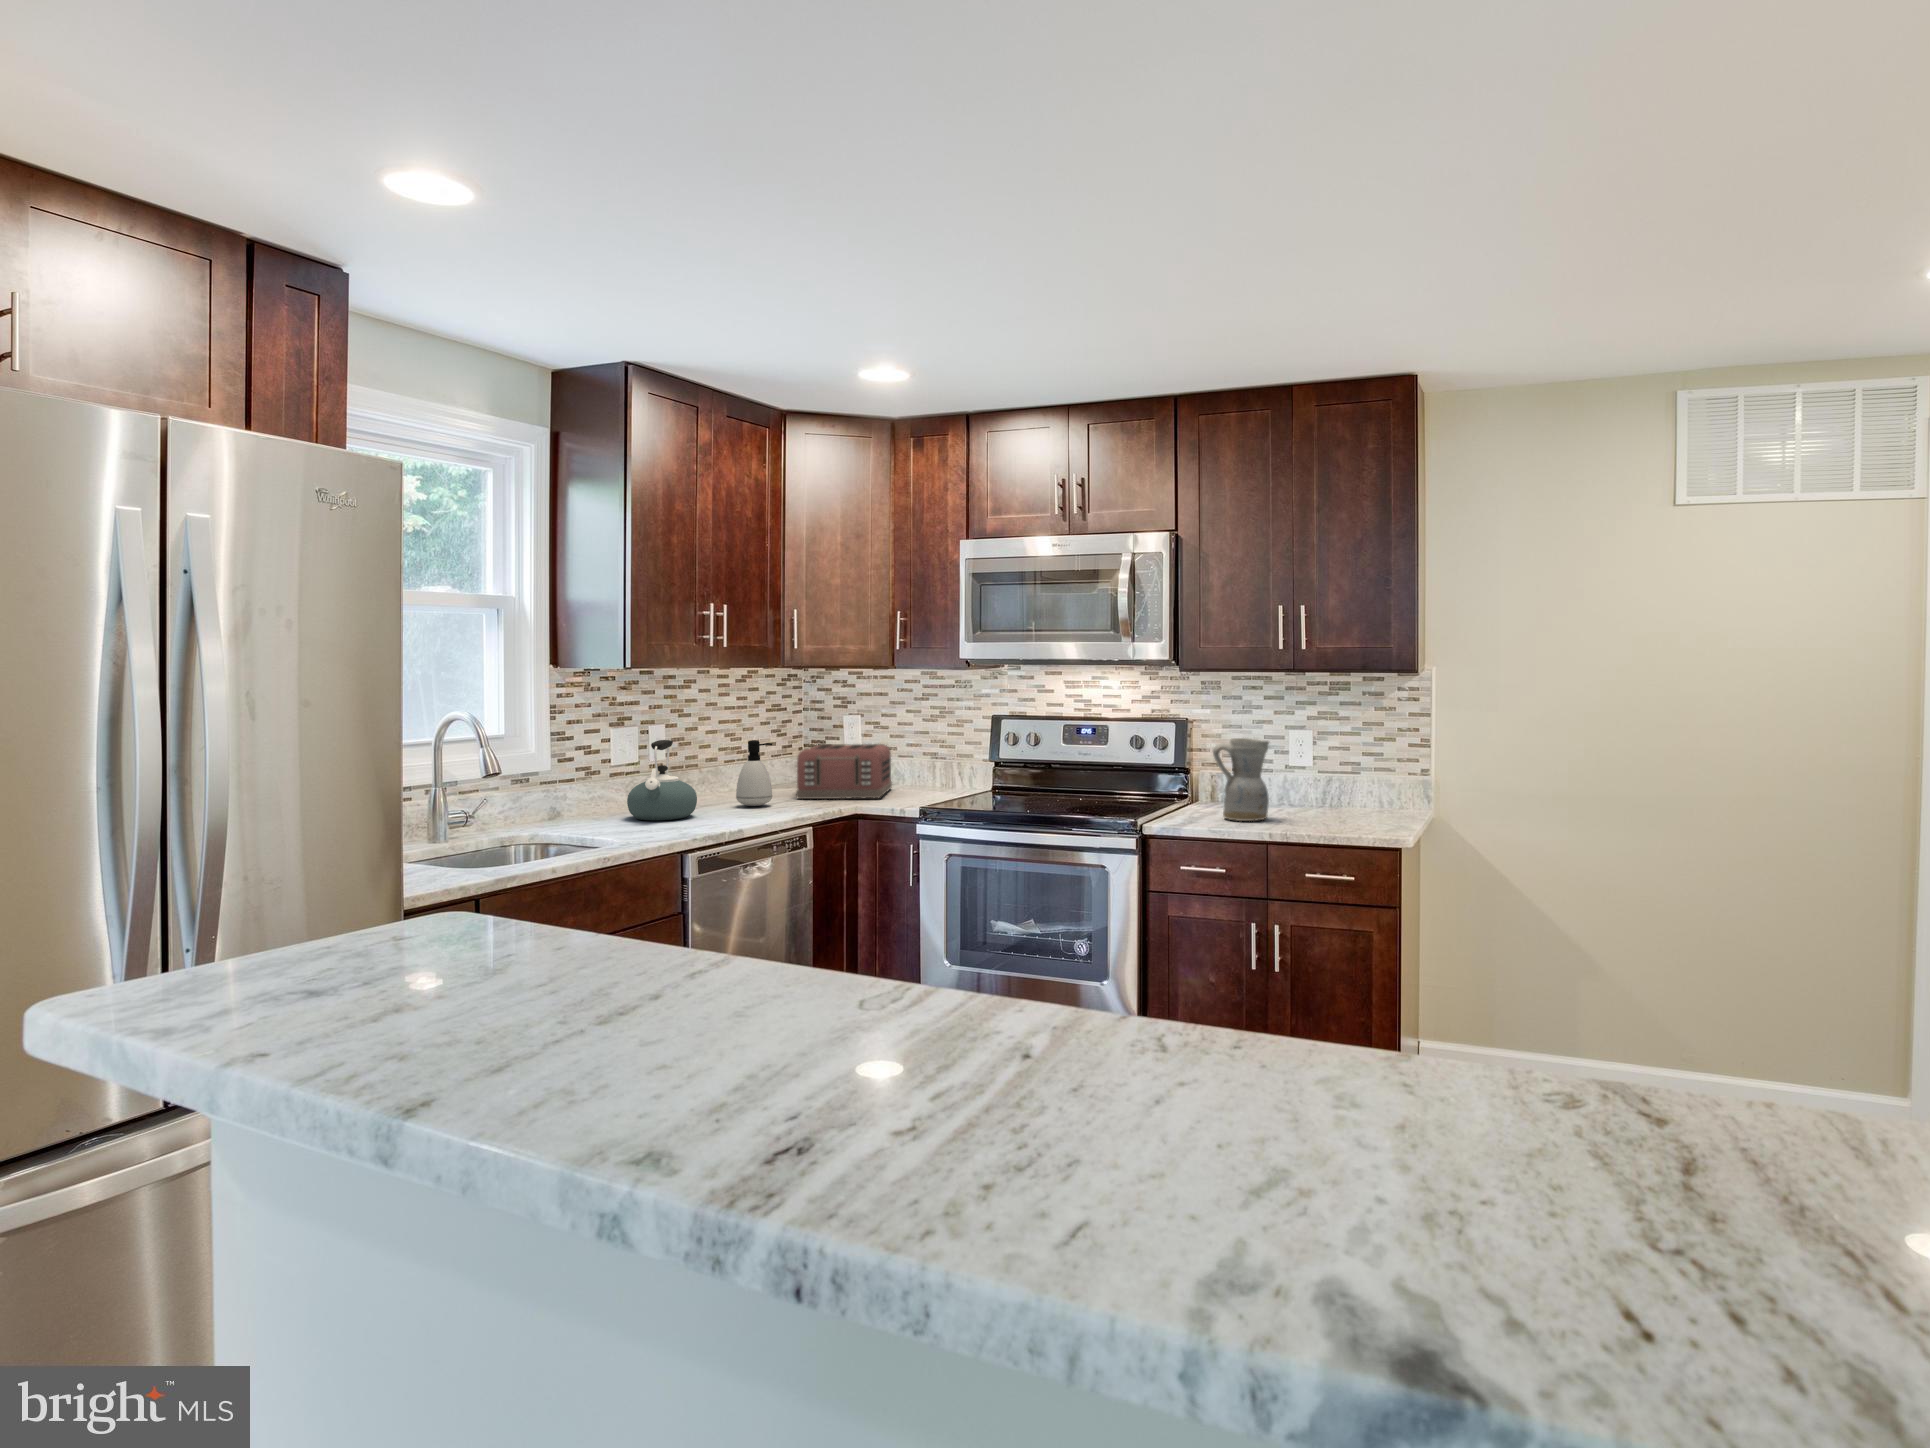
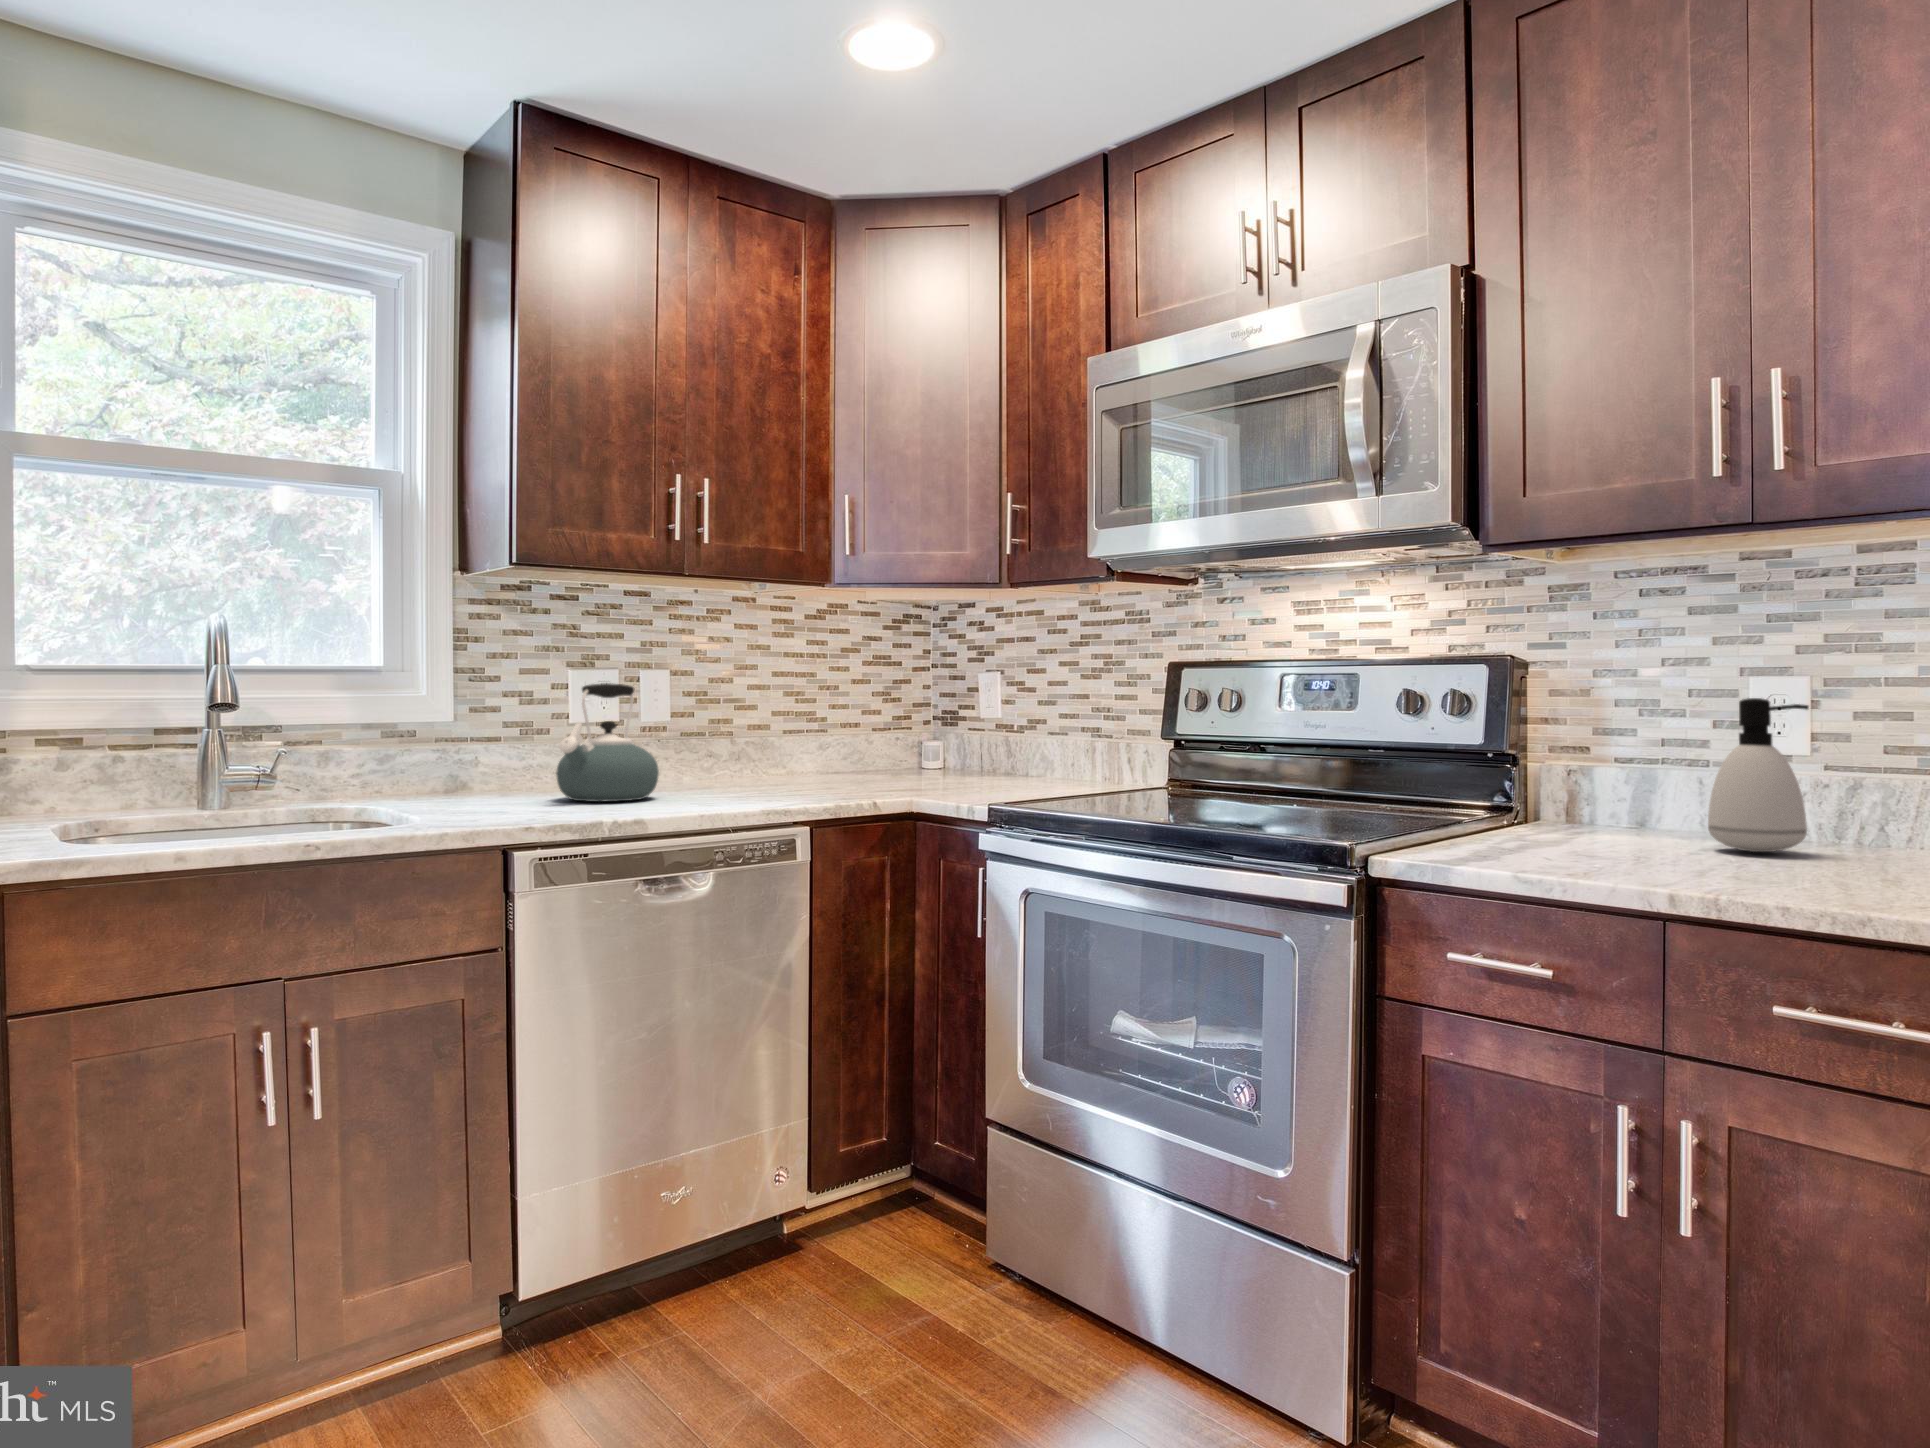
ceramic pitcher: present [1213,738,1269,821] -> none [1518,678,1656,858]
soap dispenser: present [736,740,772,806] -> present [1708,698,1809,852]
toaster: present [796,744,892,799] -> none [850,712,1025,792]

